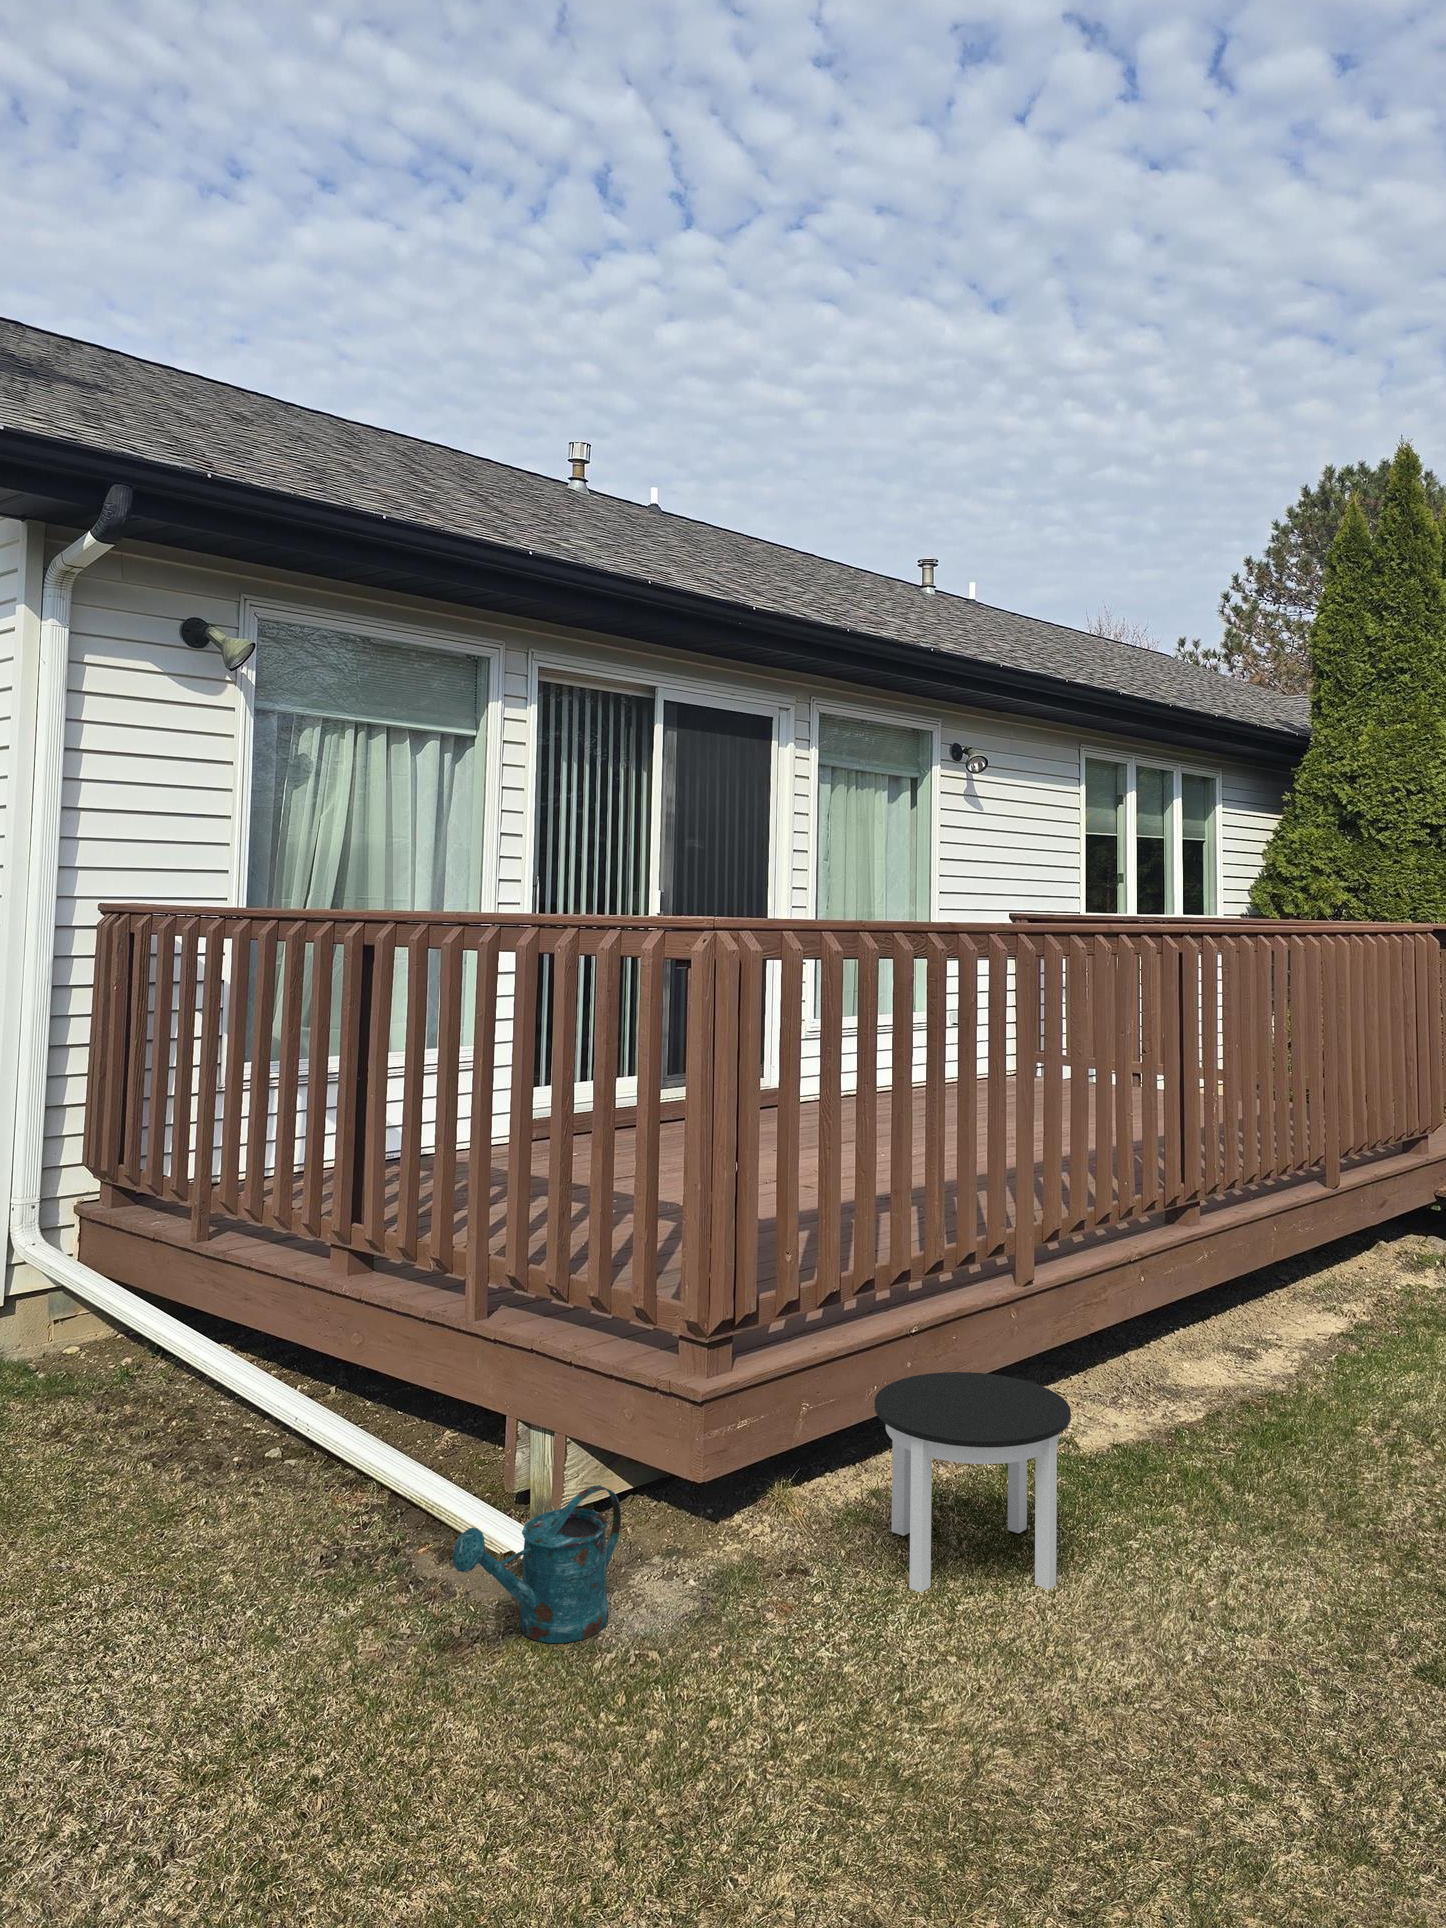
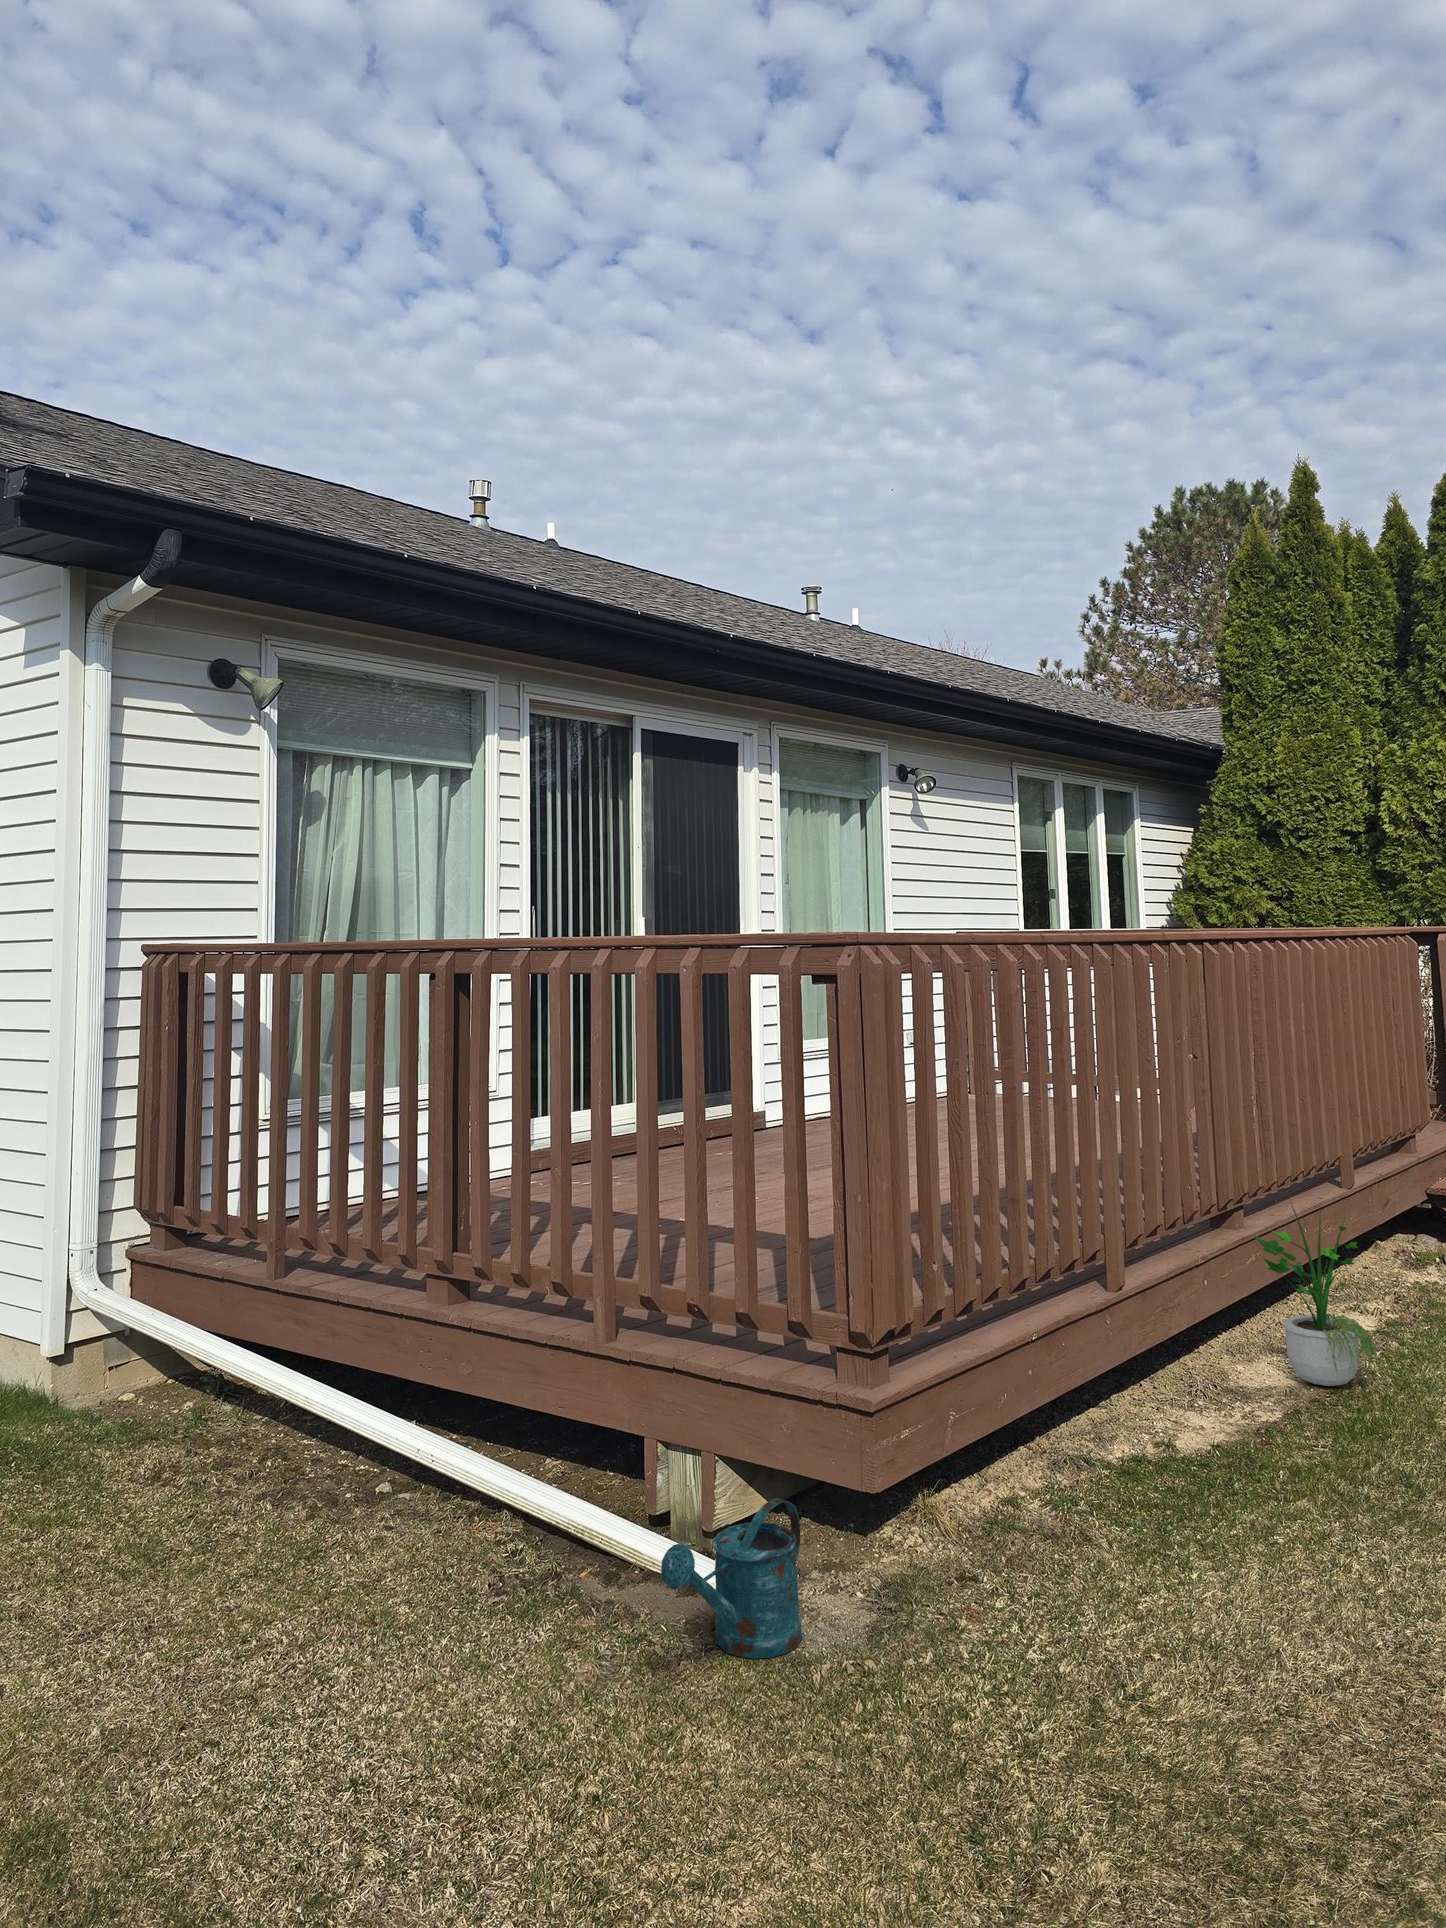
potted plant: none [1197,1192,1315,1391] -> present [1254,1199,1380,1386]
round table: present [874,1372,1071,1593] -> none [1022,1373,1226,1593]

